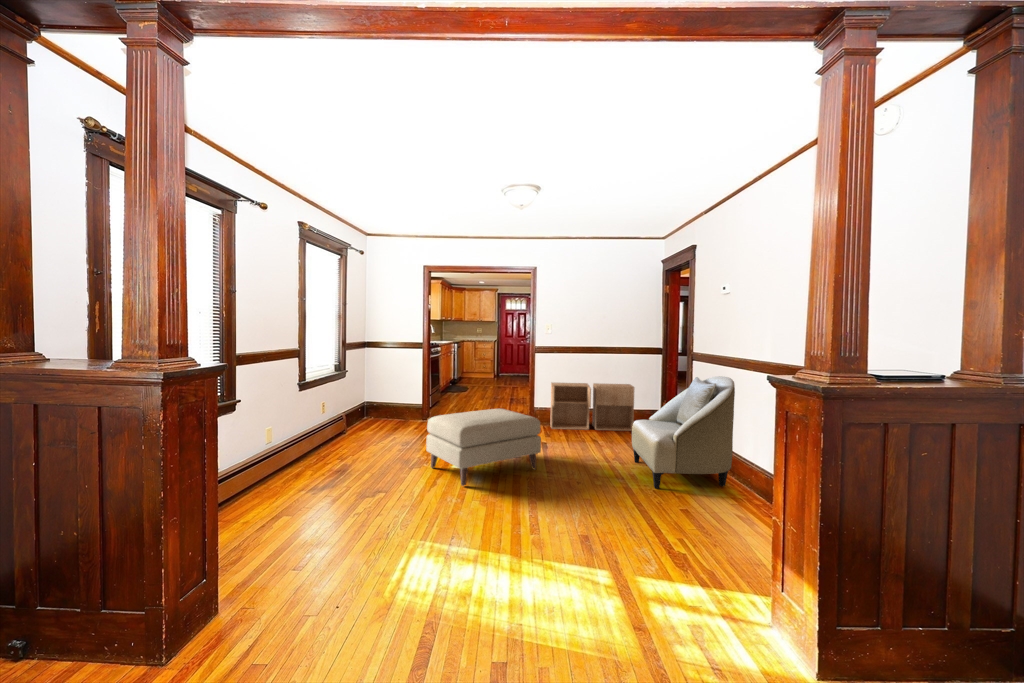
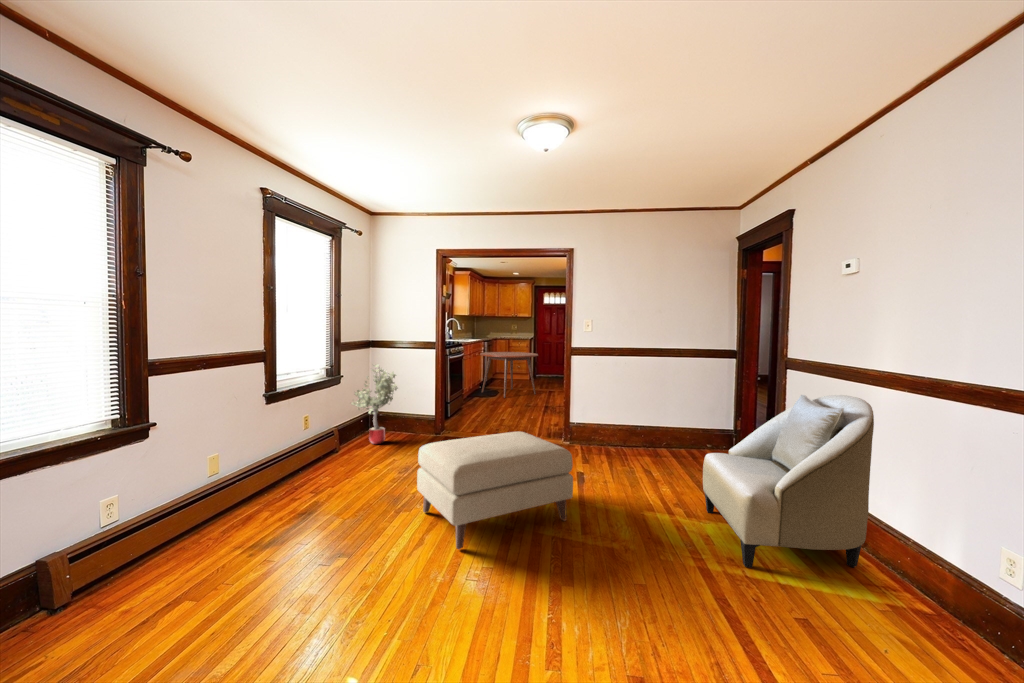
dining table: none [453,353,503,393] -> present [480,352,538,398]
potted tree: none [355,361,393,427] -> present [352,365,398,444]
storage cabinet: present [550,383,634,431] -> none [590,392,701,457]

